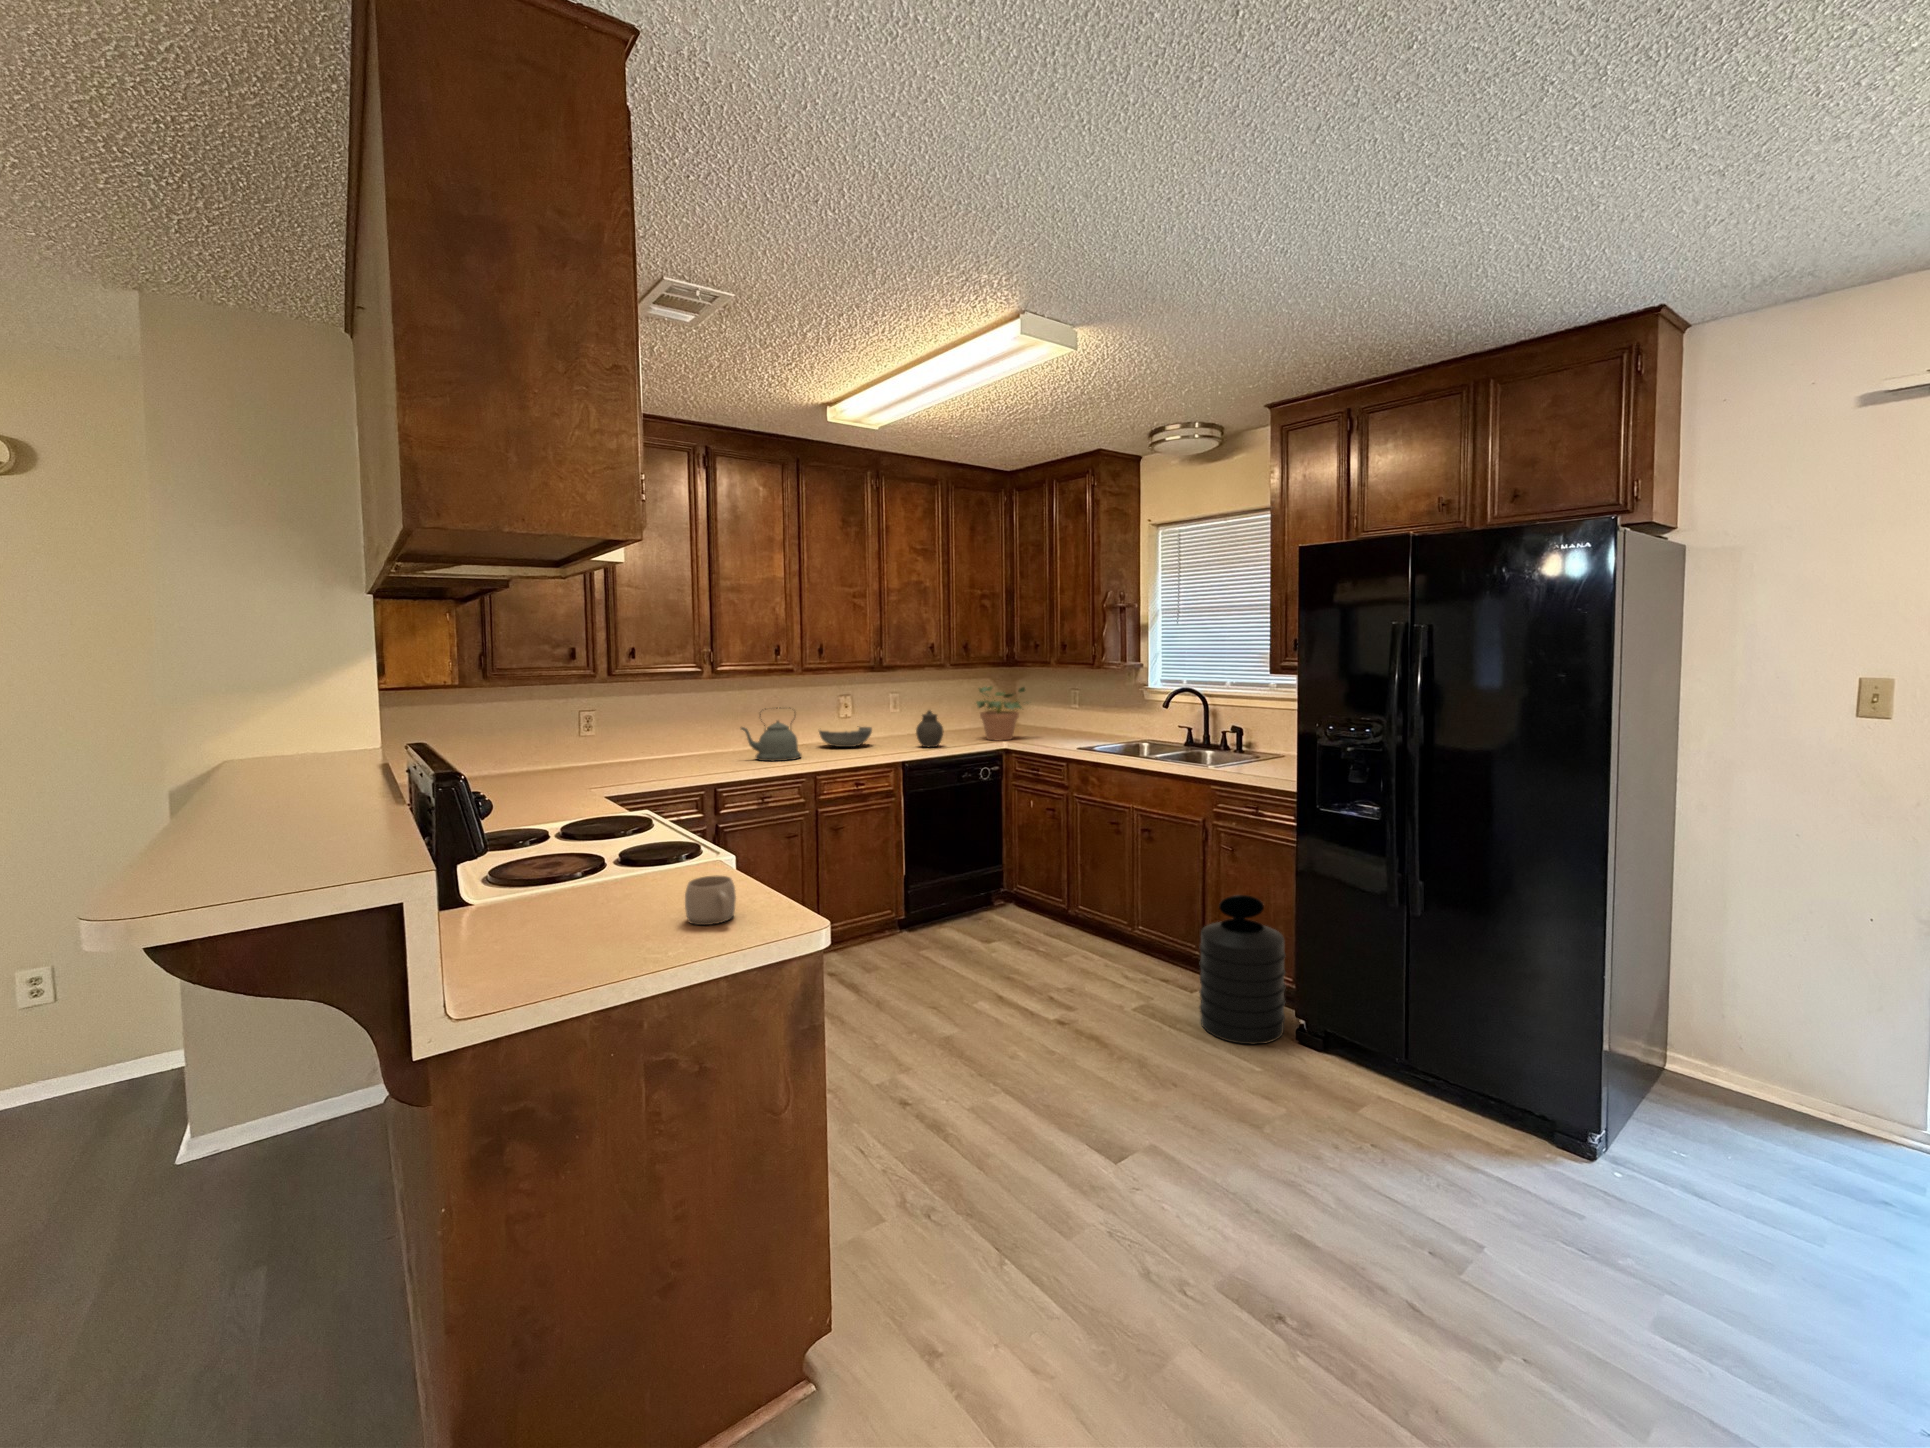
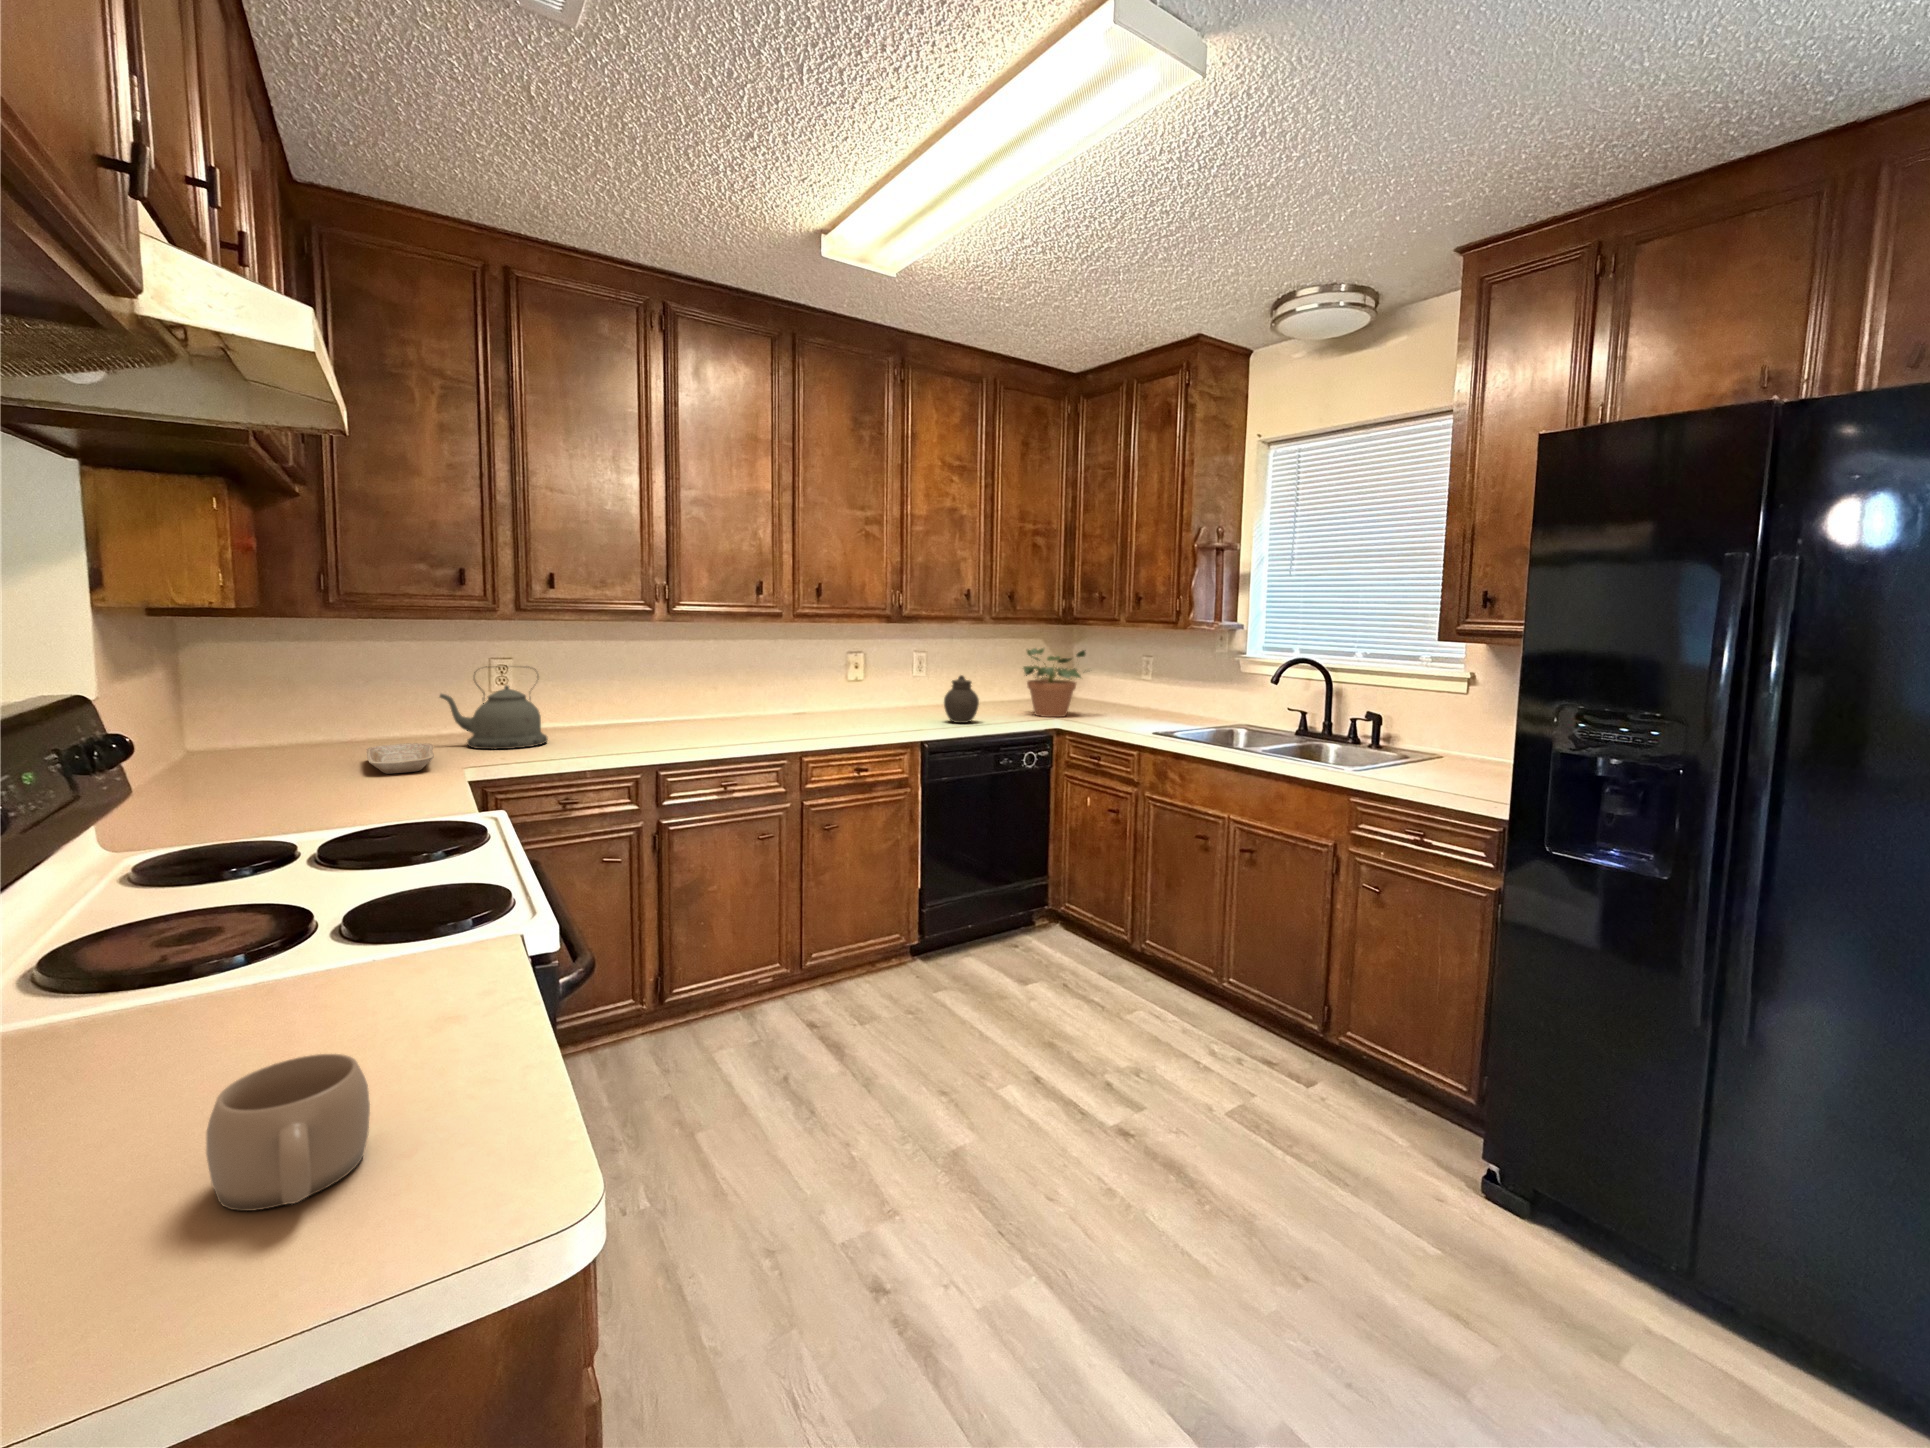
kettle: present [741,708,801,761] -> present [440,666,548,749]
bowl: present [819,727,872,747] -> none [820,692,889,718]
tray: none [517,774,571,794] -> present [367,743,434,774]
trash can: present [1199,895,1285,1044] -> none [1331,970,1471,1201]

